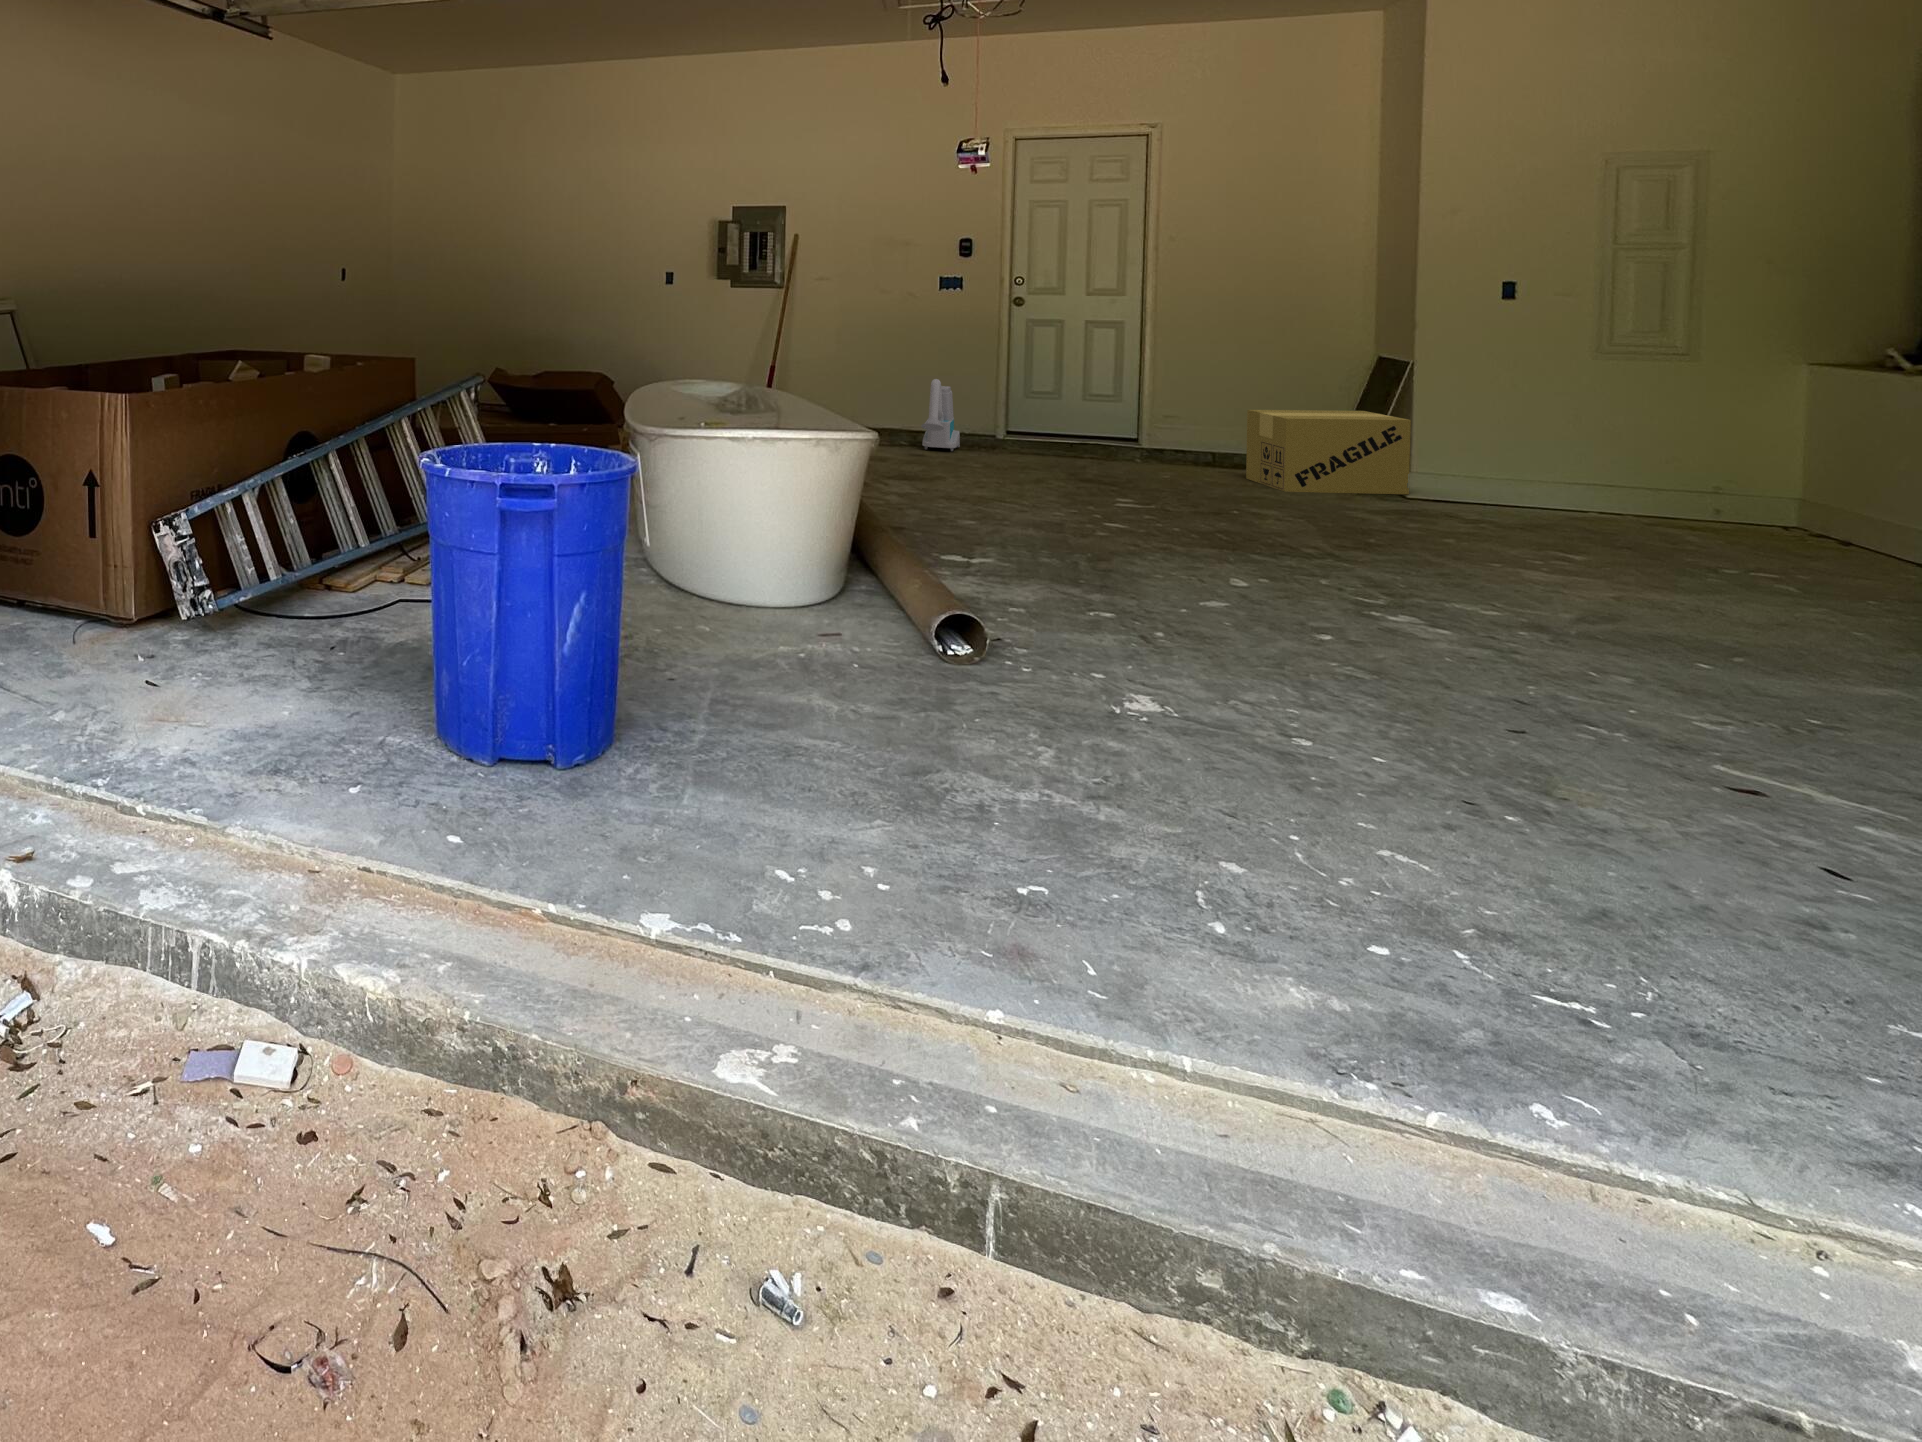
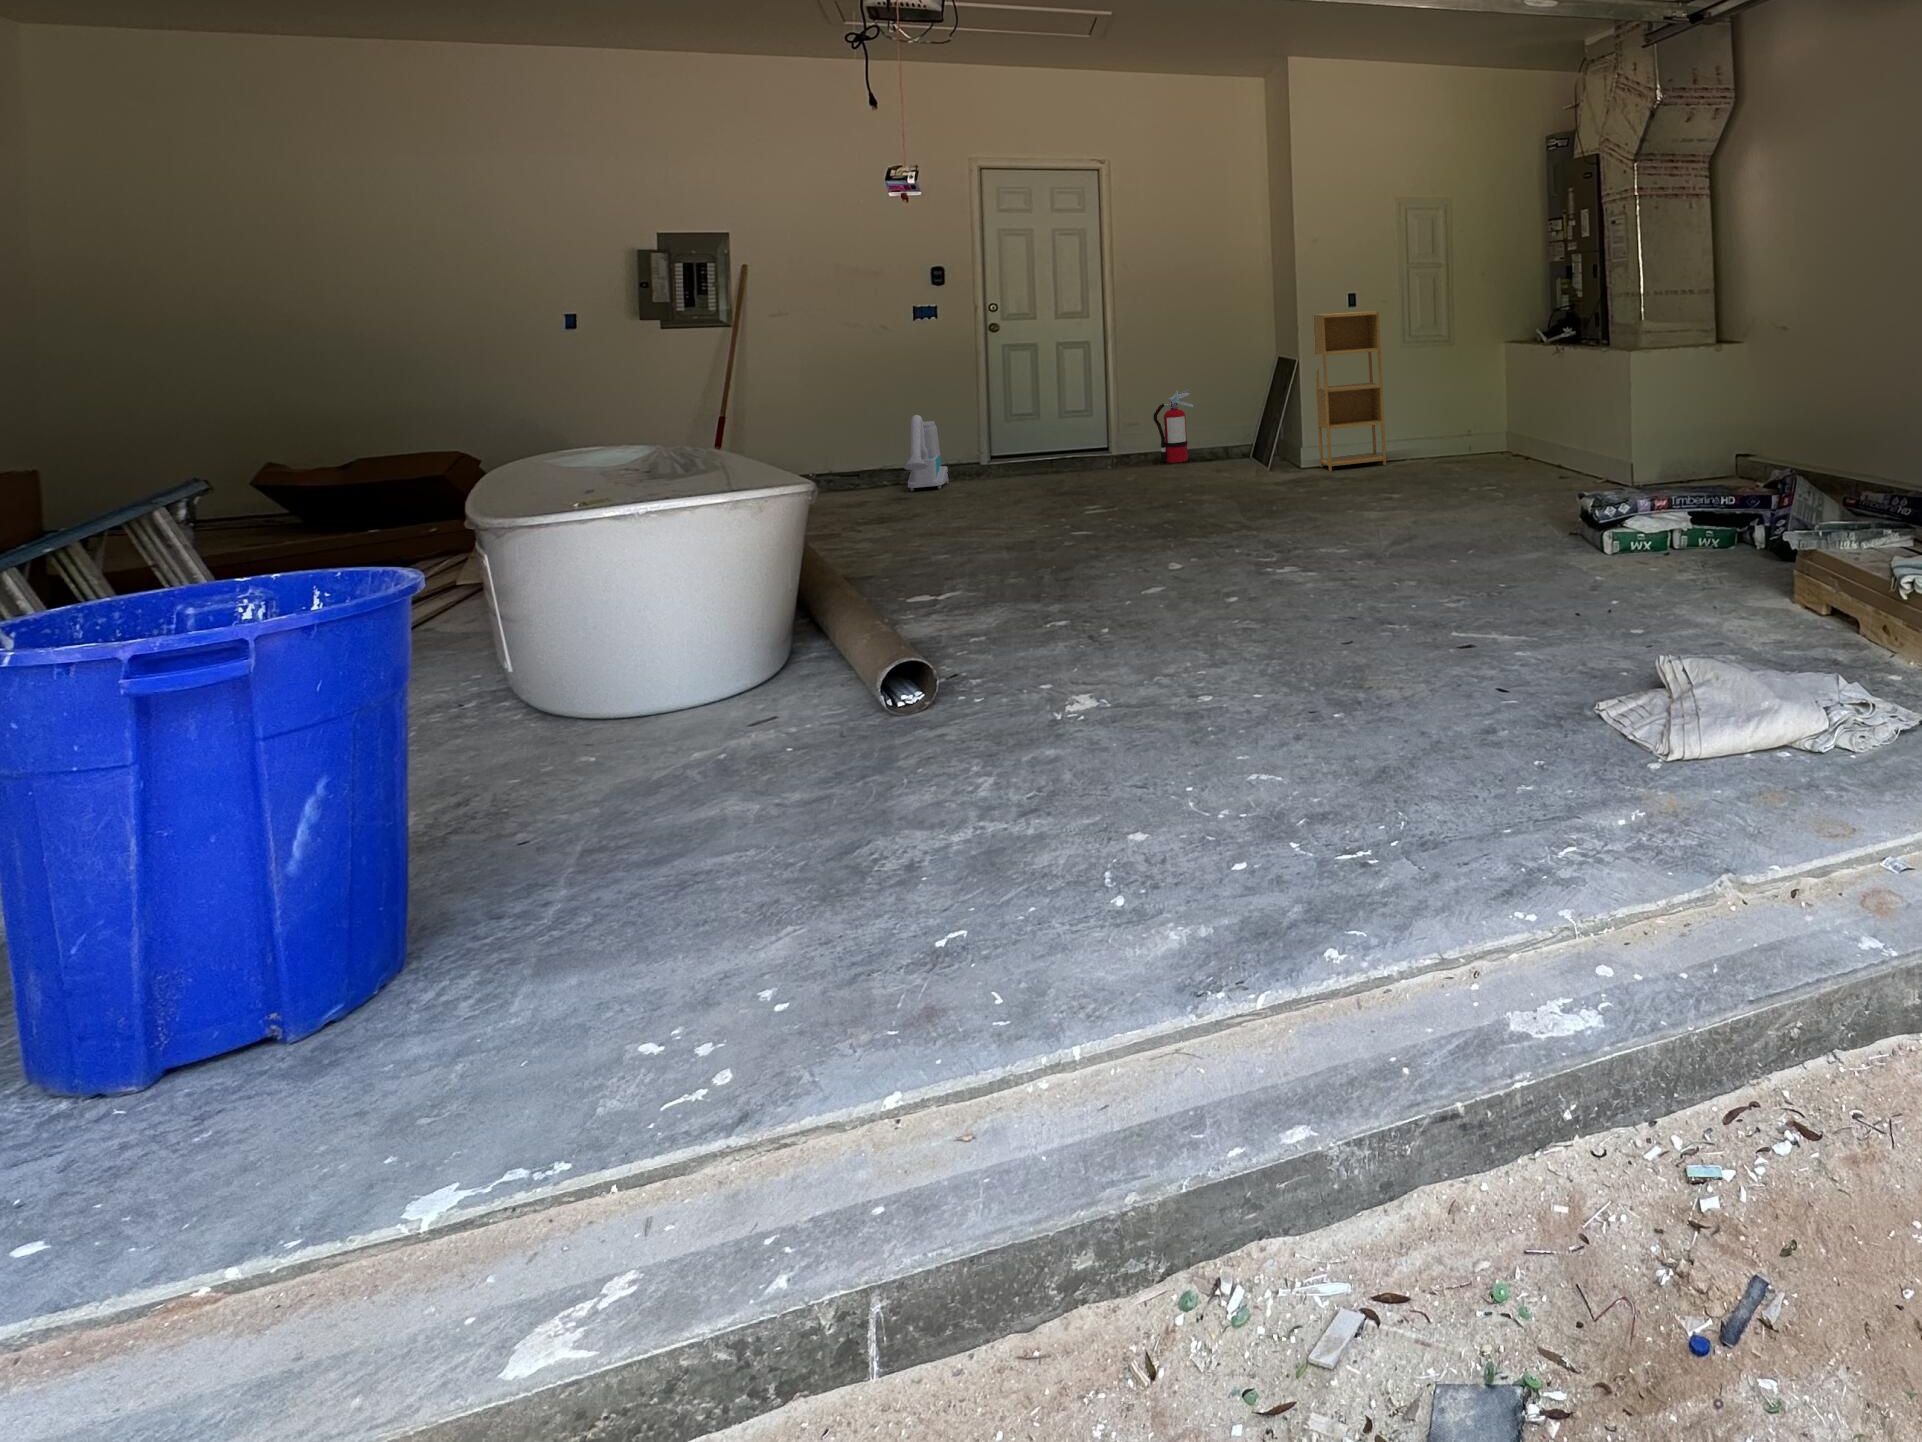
shelving unit: none [1429,308,1549,512] -> present [1312,311,1386,471]
fire extinguisher: none [1190,384,1243,464] -> present [1153,391,1193,463]
cardboard box: present [1246,410,1411,494] -> none [1195,402,1308,479]

